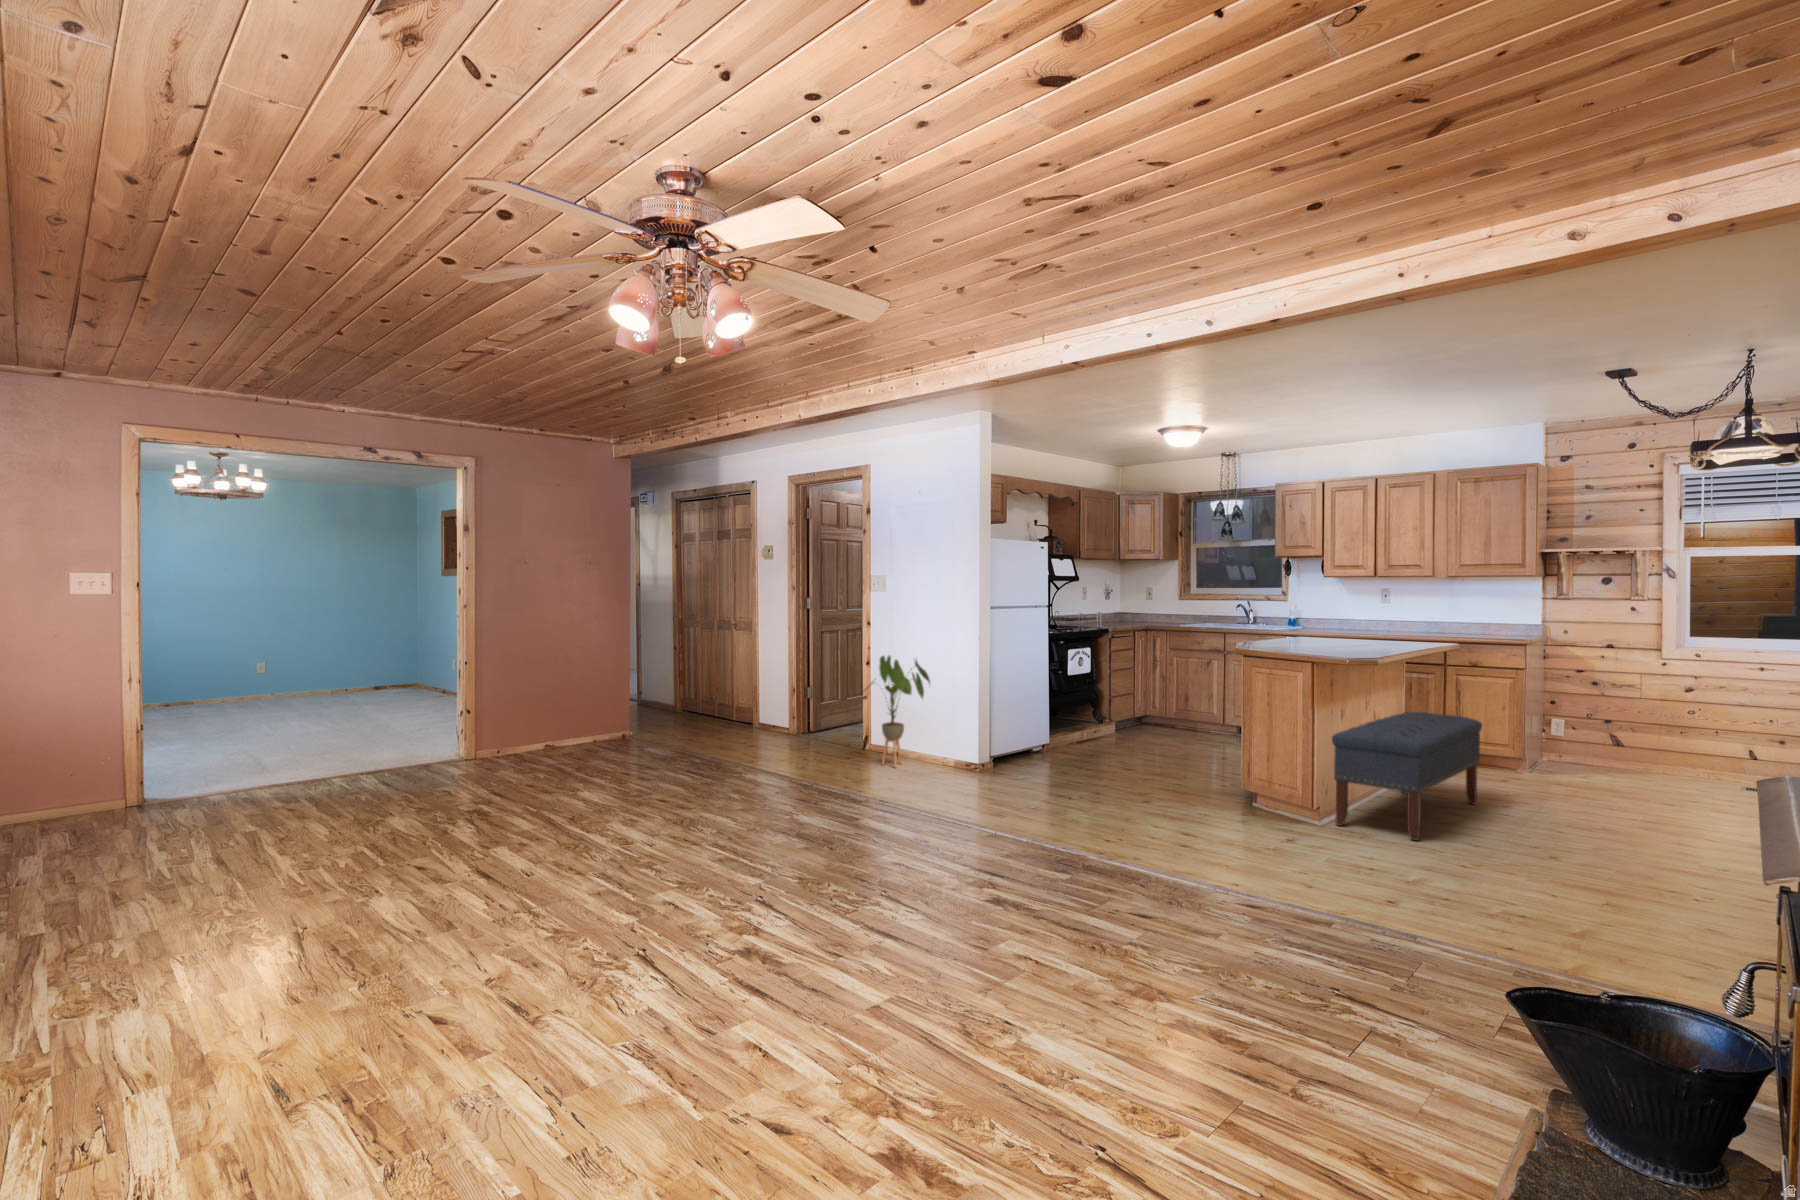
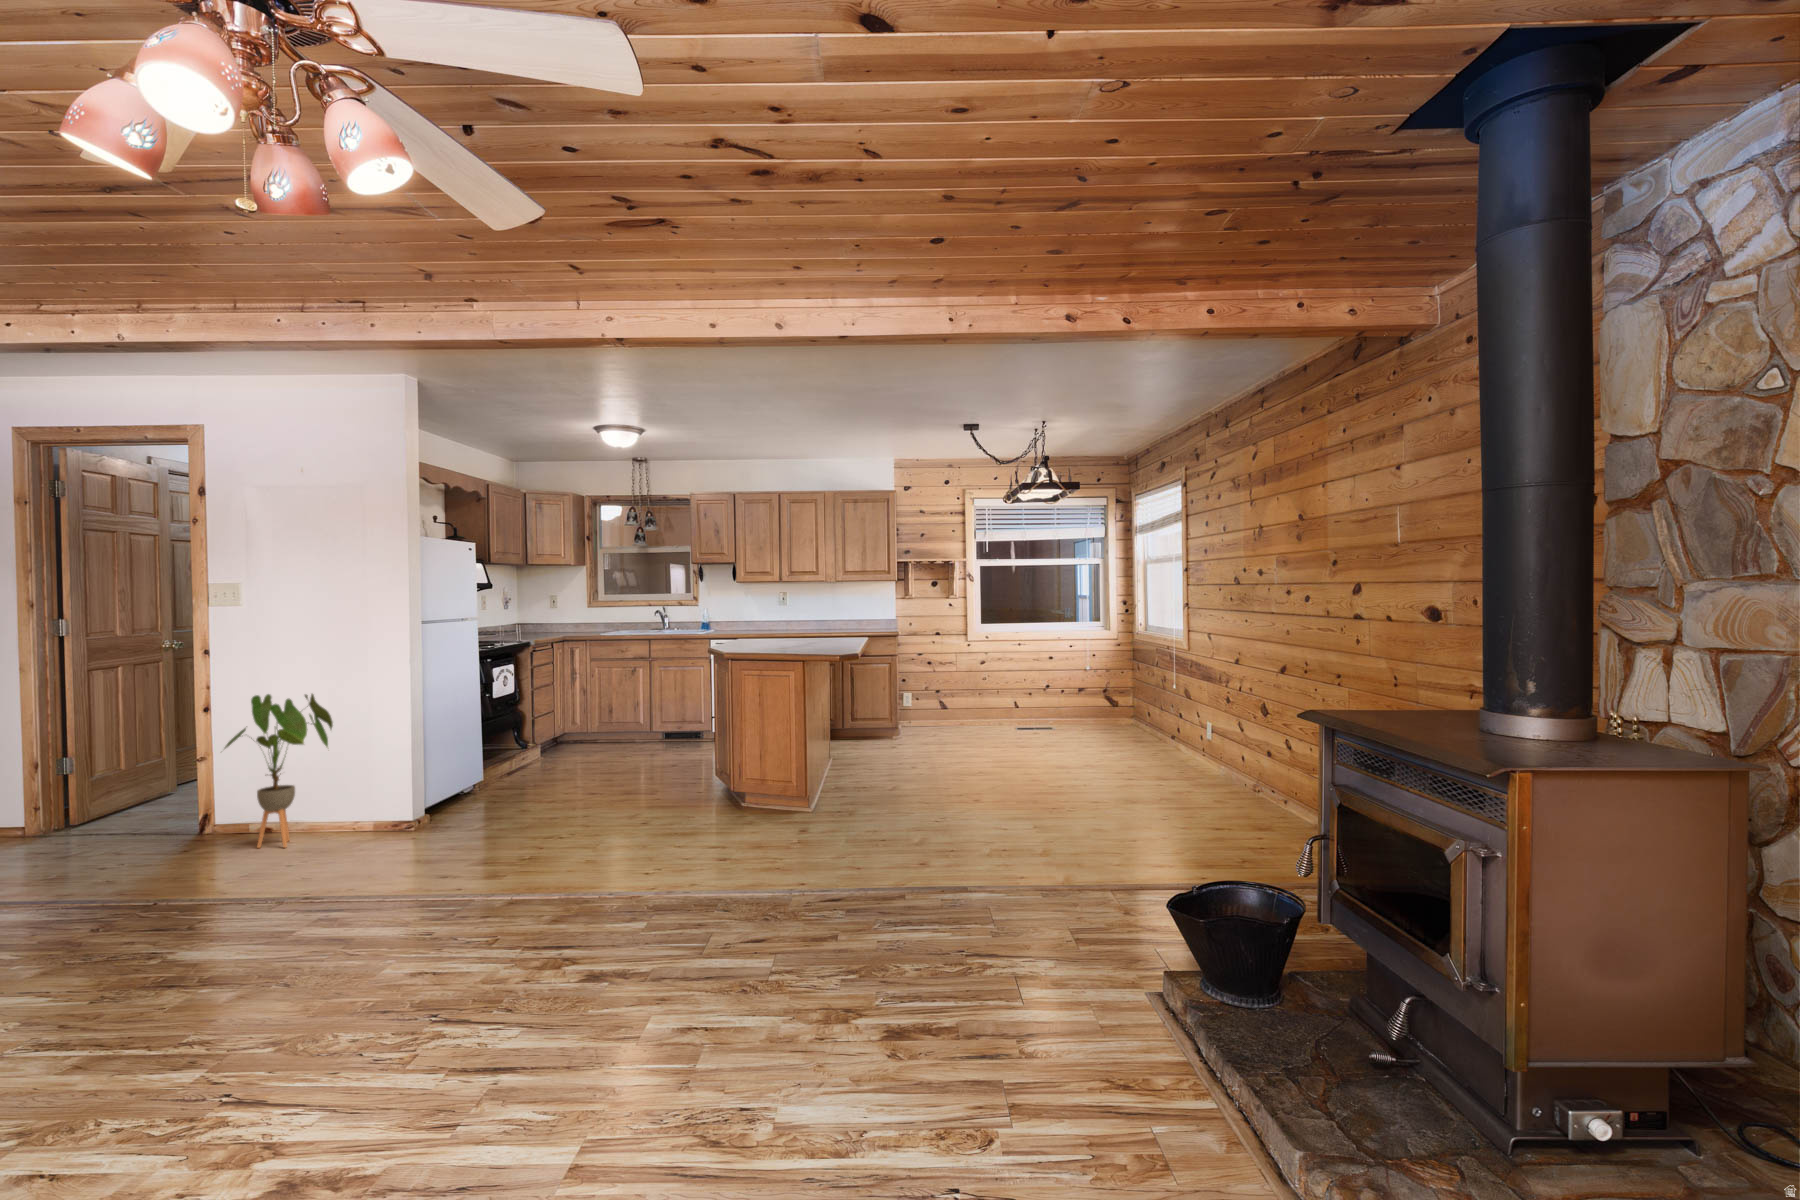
bench: present [1332,712,1482,840] -> none [819,698,897,807]

